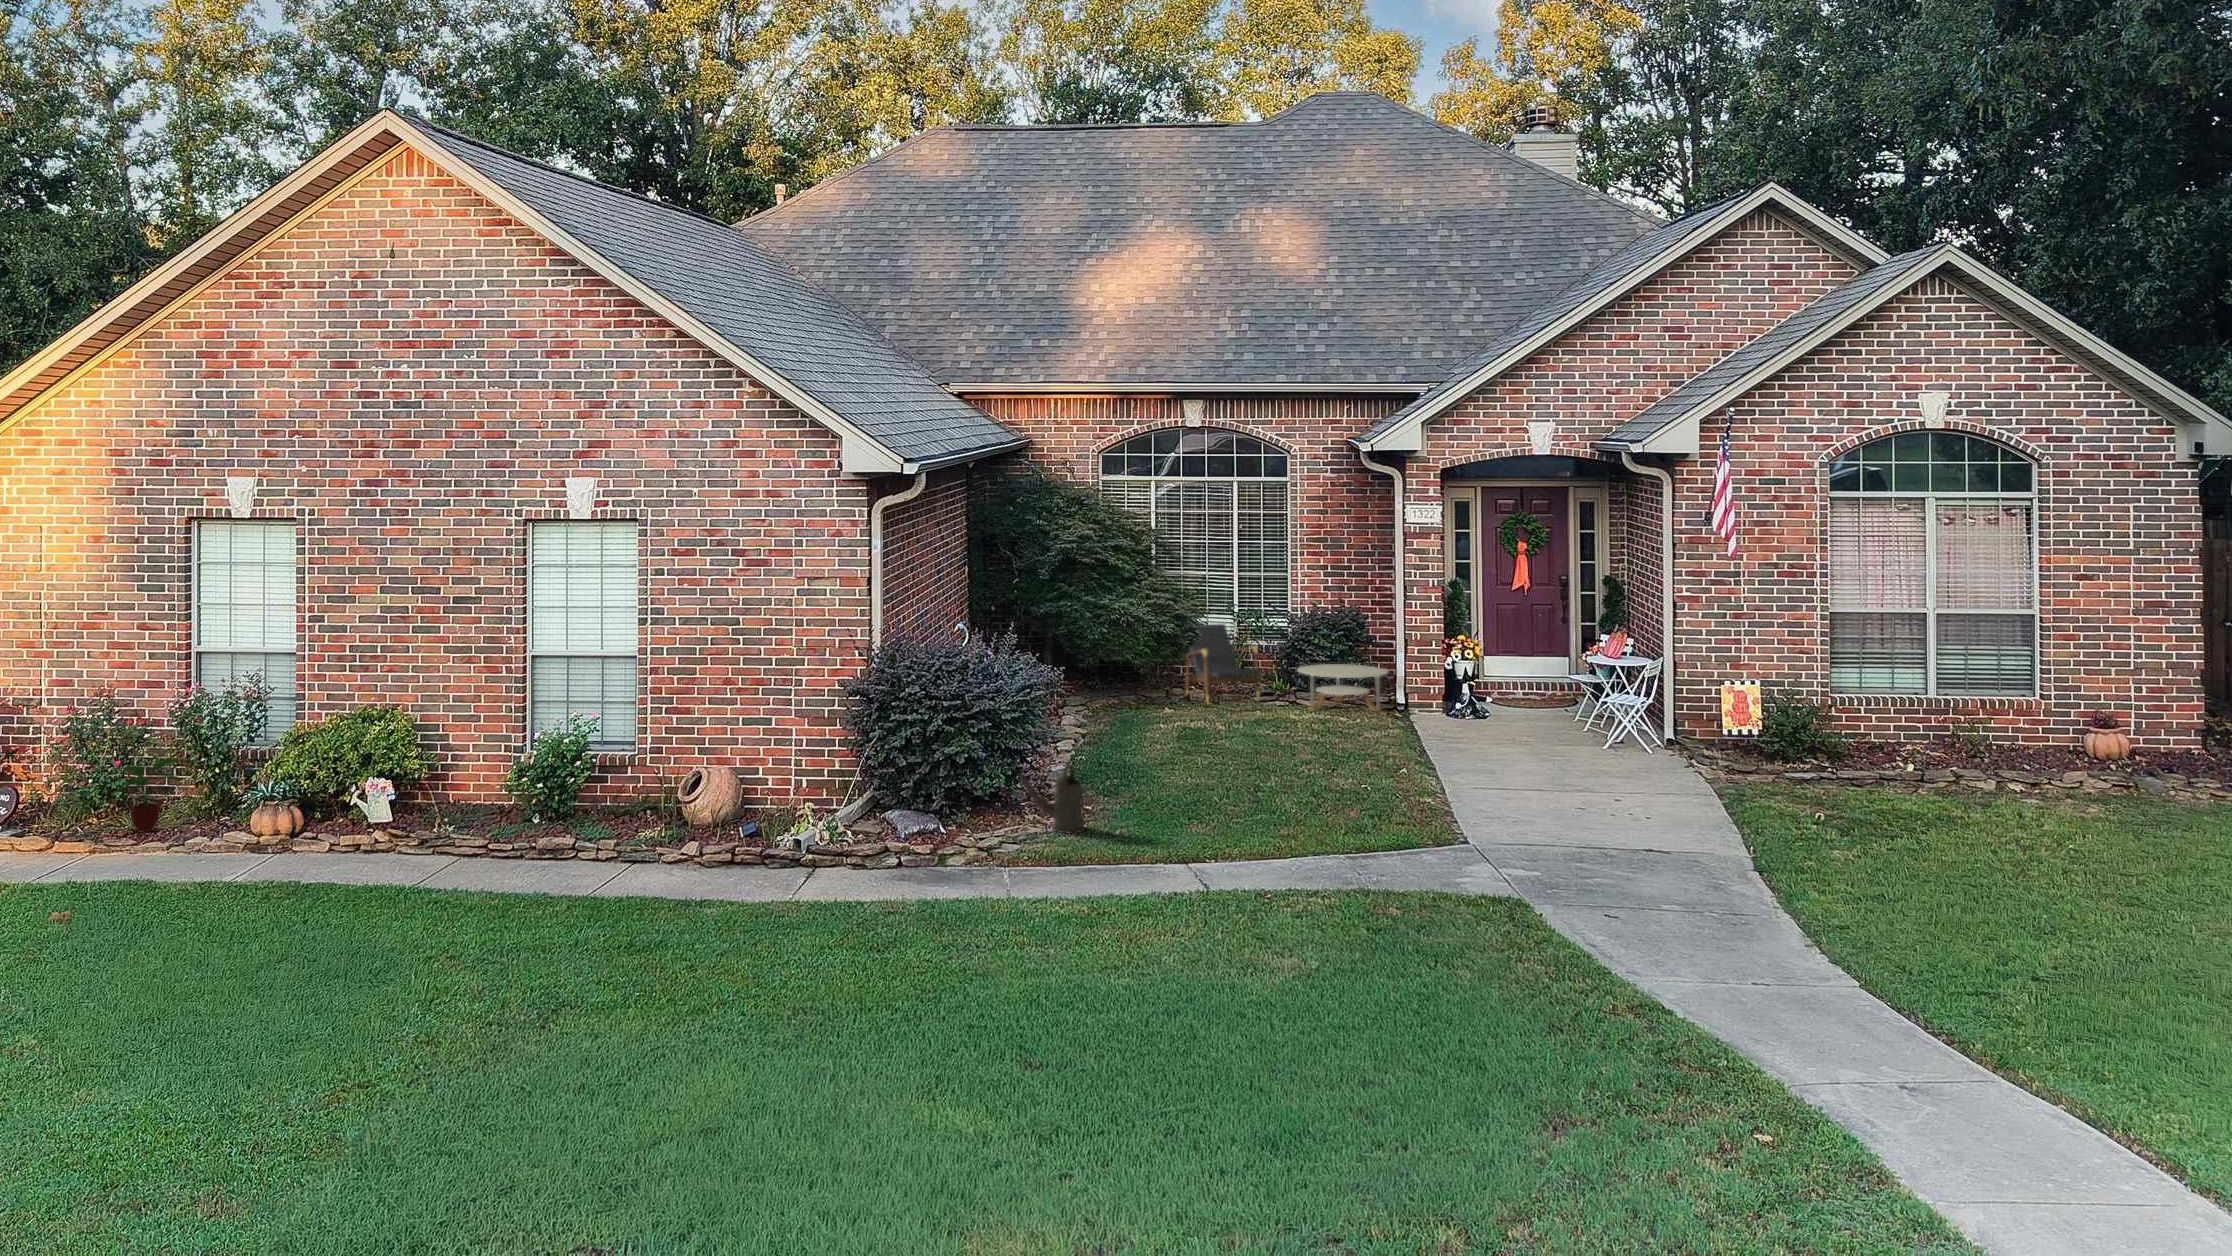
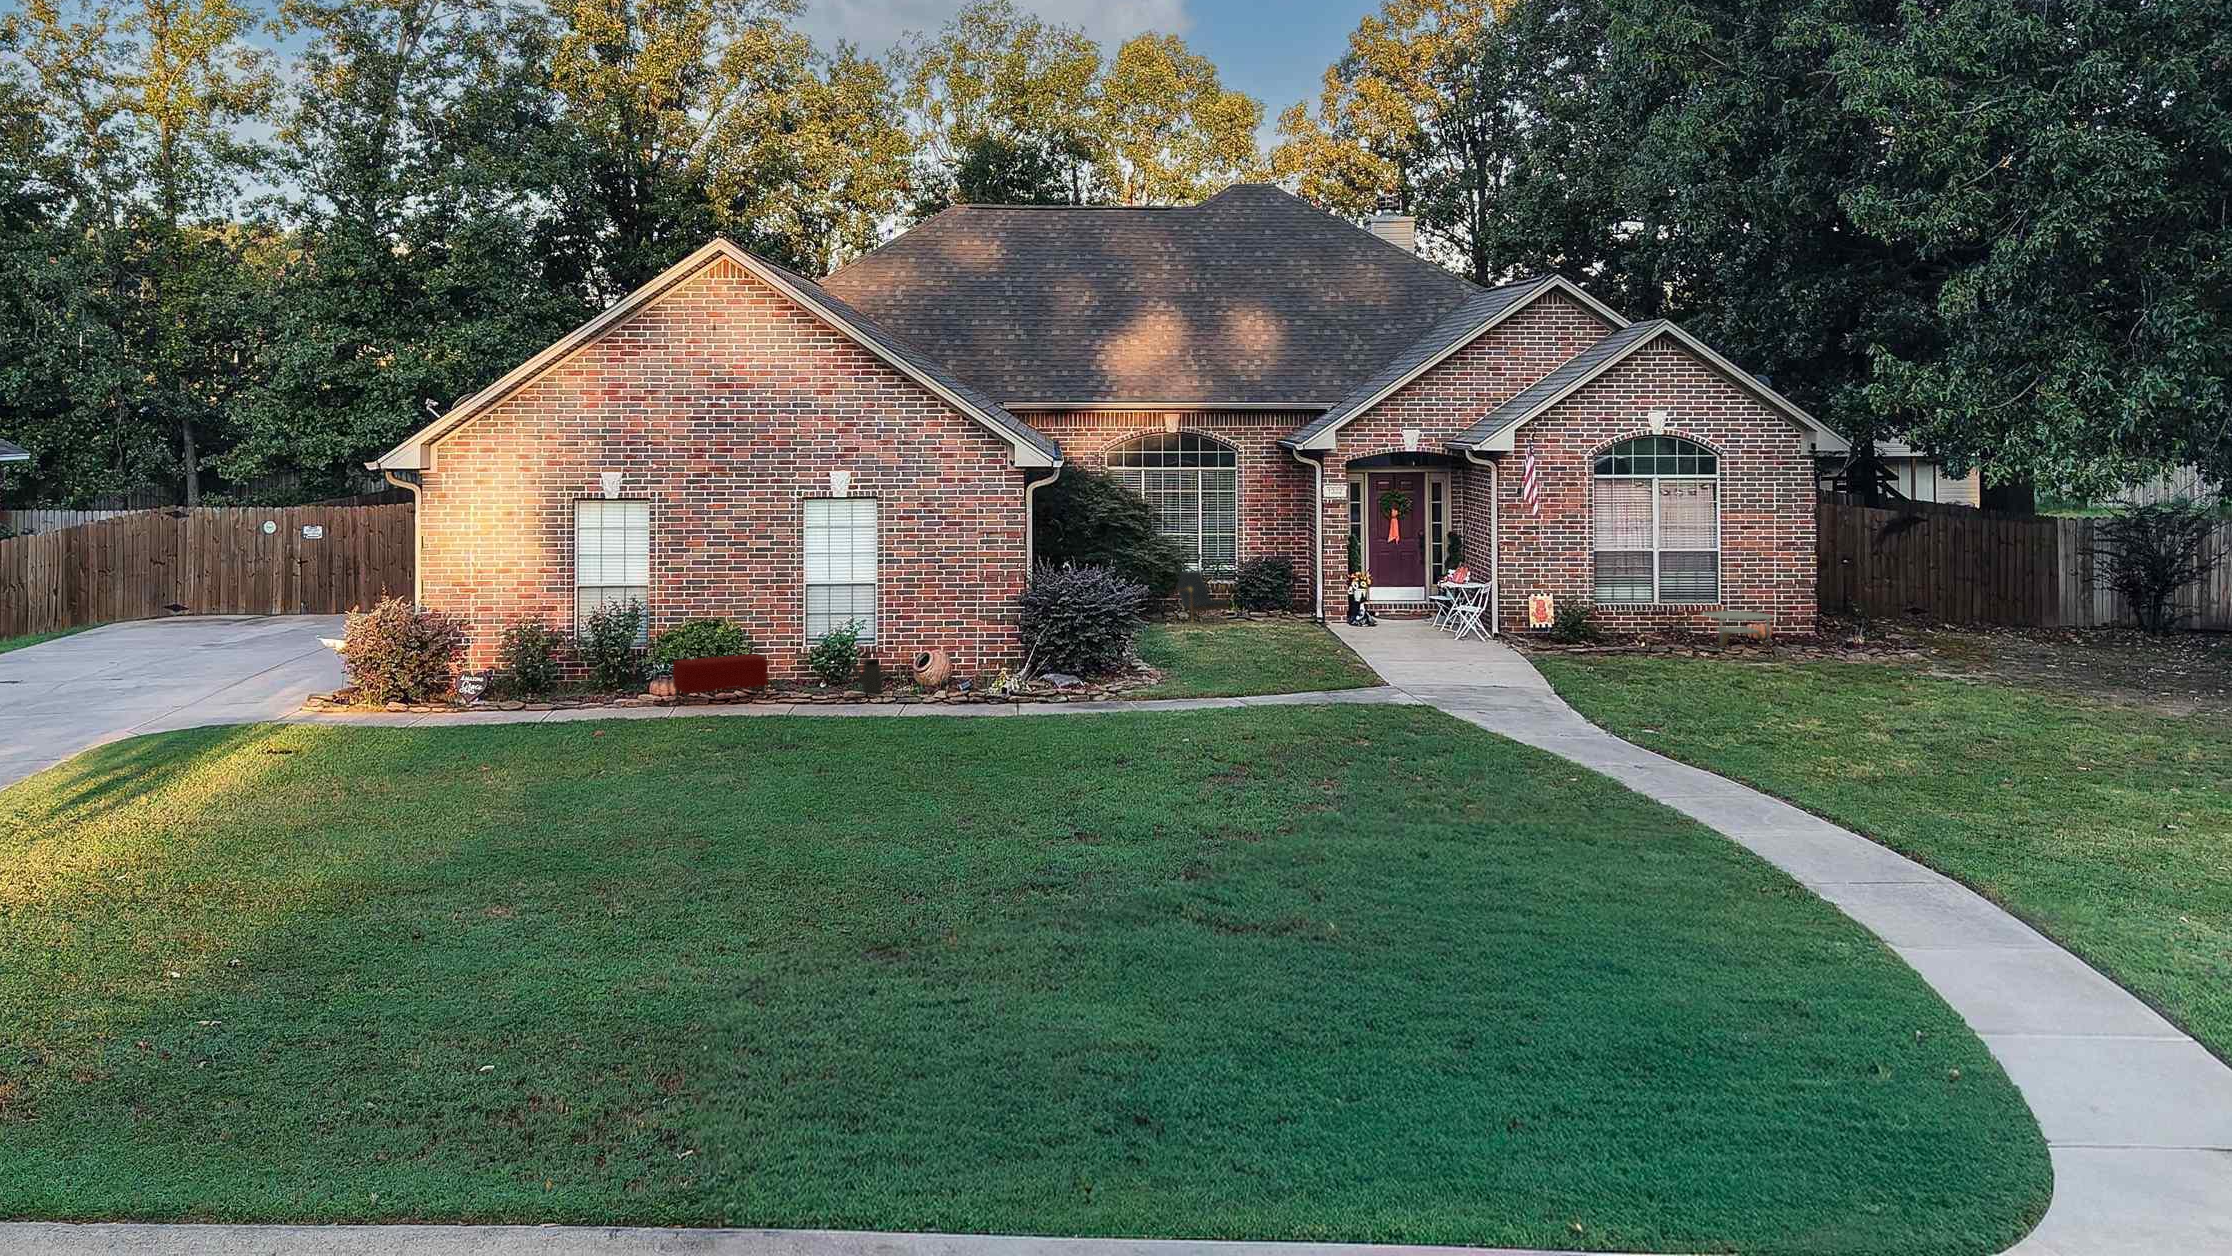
round table: present [1297,664,1388,711] -> present [1702,611,1774,646]
potted plant: present [114,758,190,833] -> none [536,655,587,702]
bench: none [294,763,442,851] -> present [673,654,768,706]
watering can: present [1018,764,1089,834] -> present [851,654,883,695]

